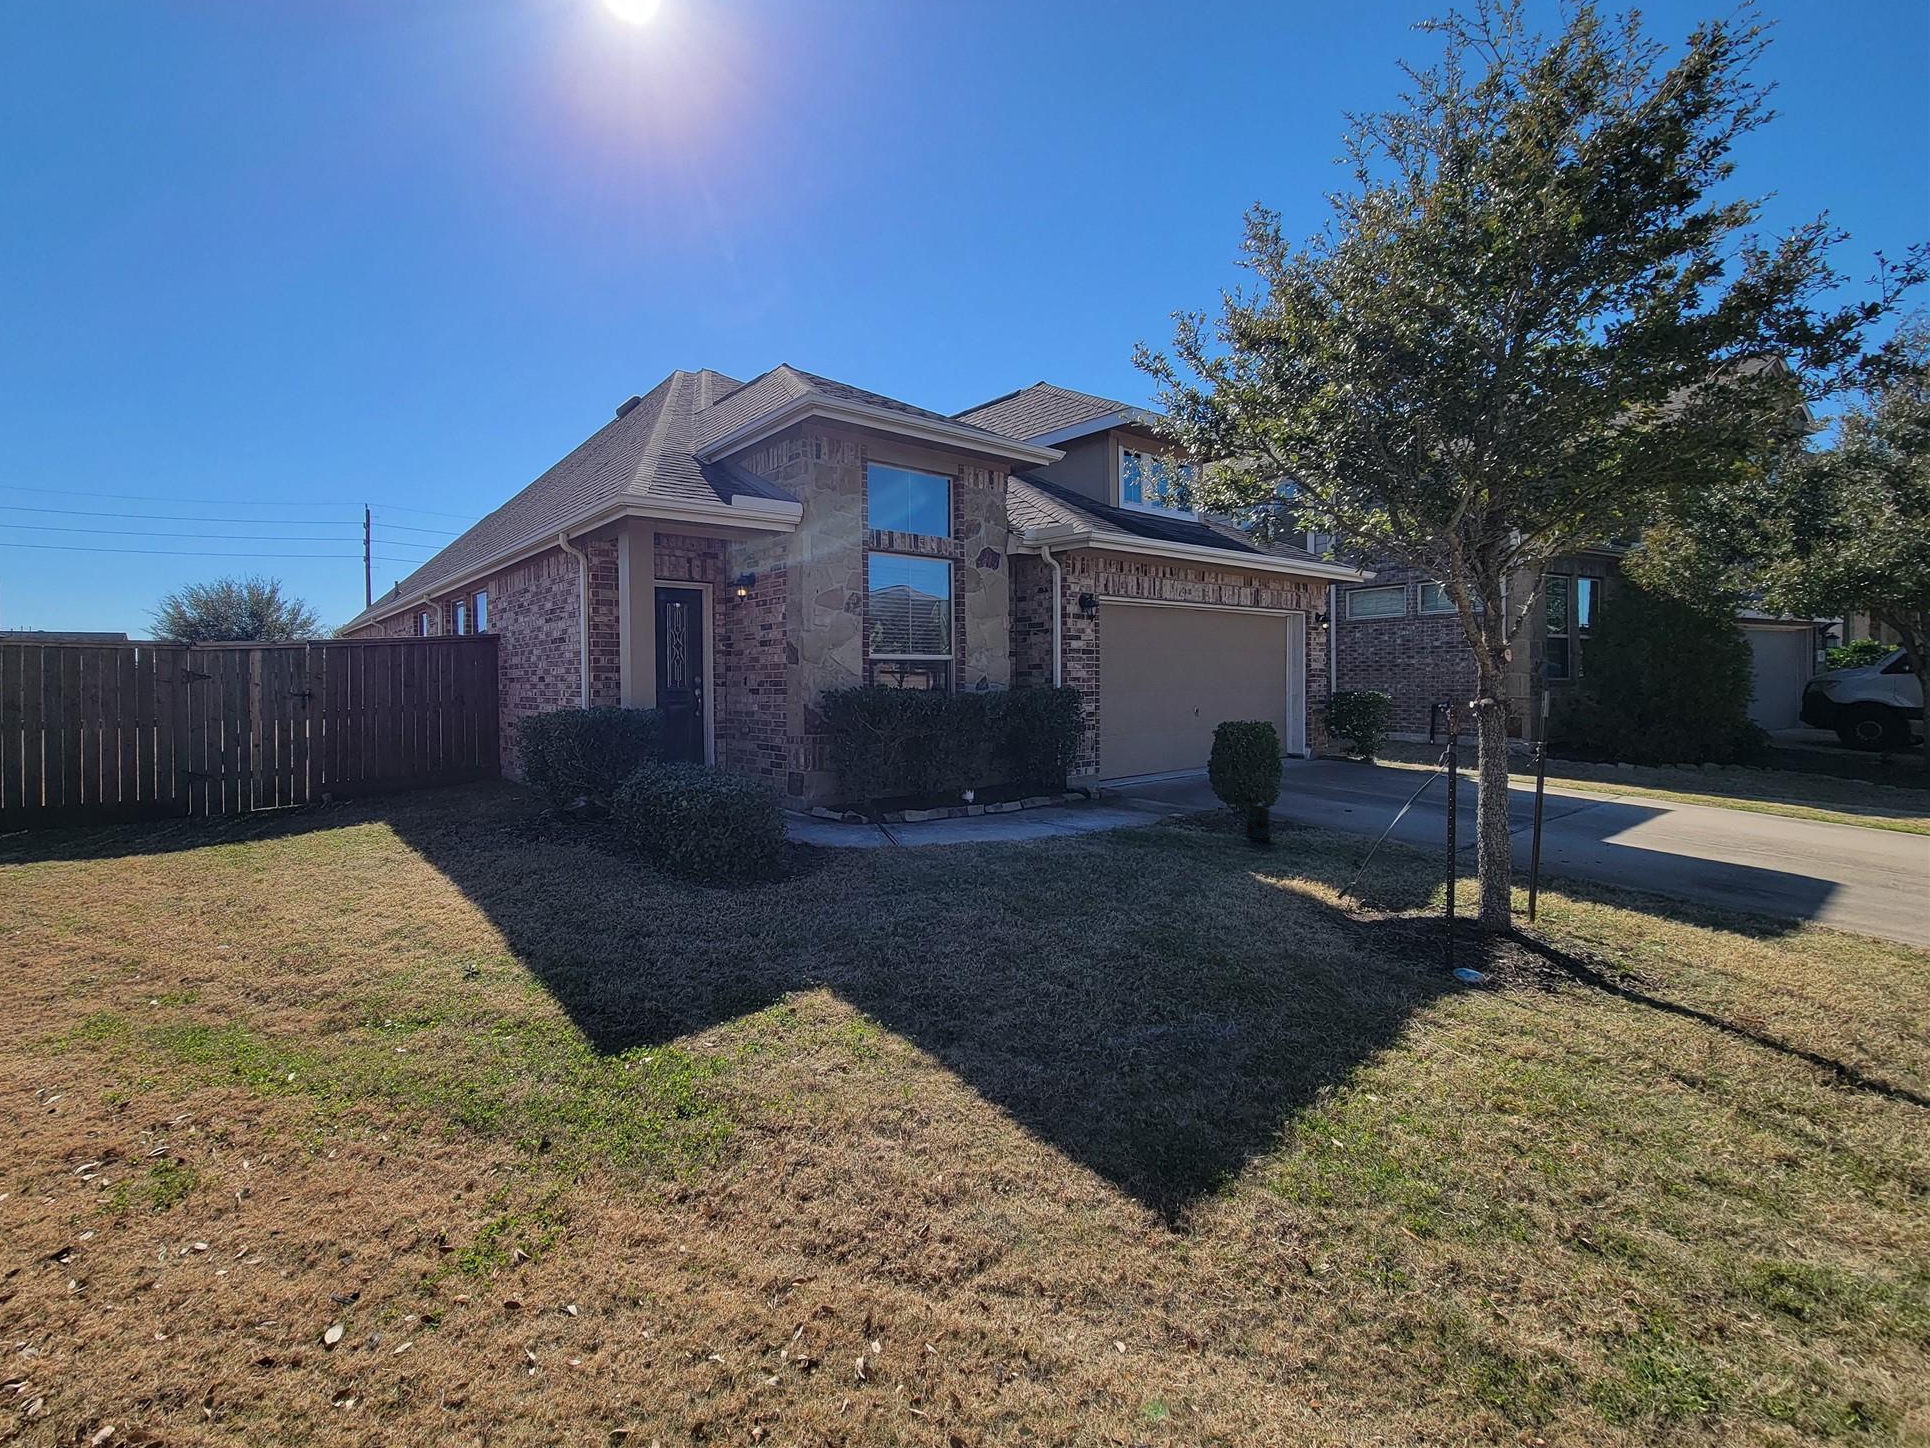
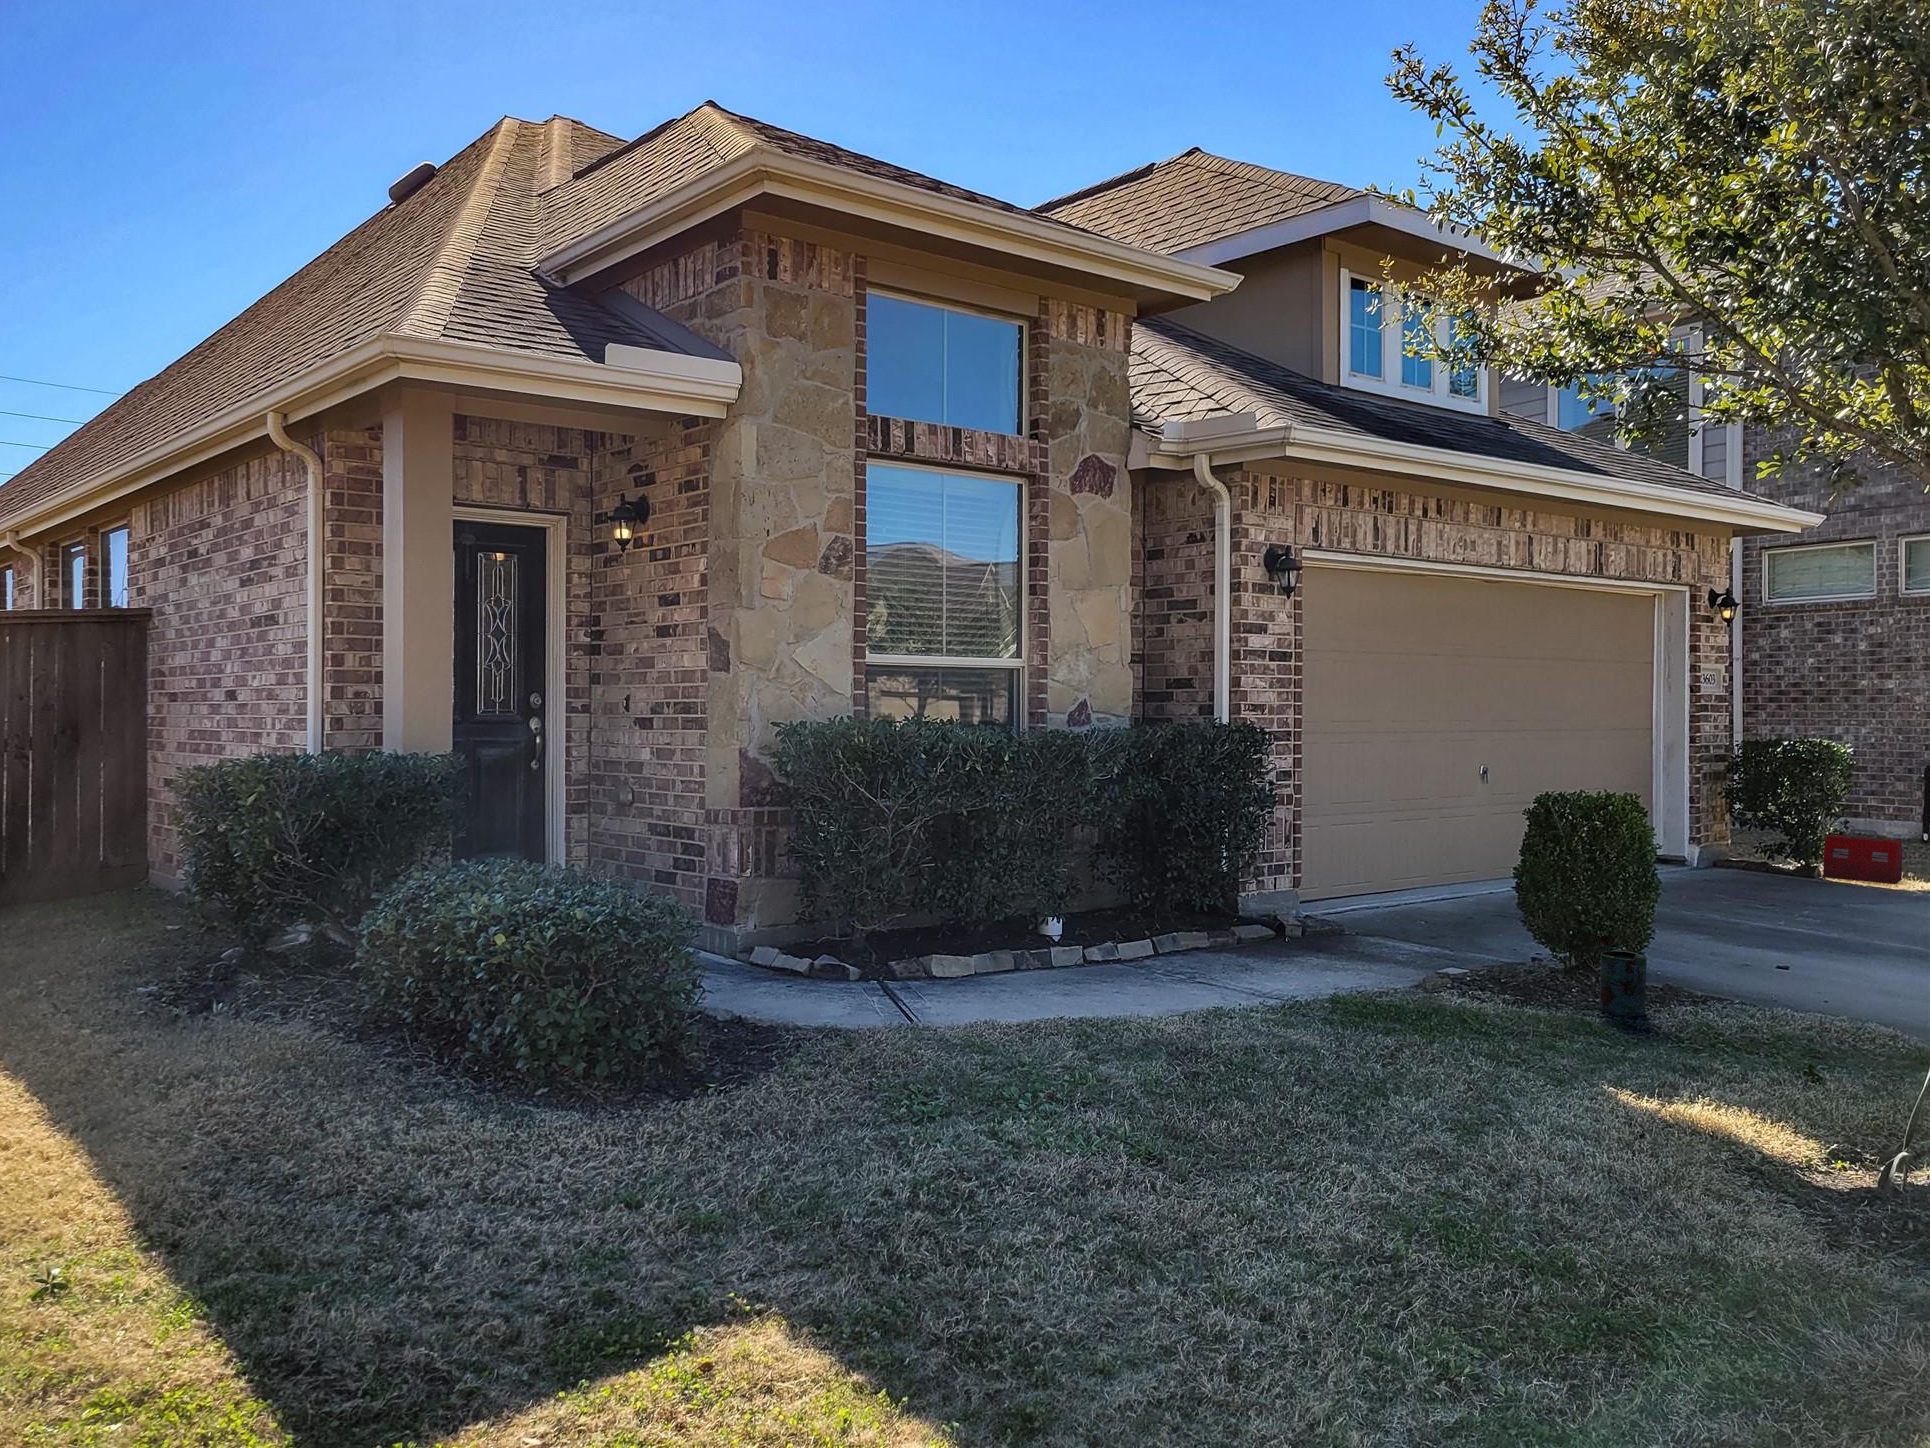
toolbox: none [1378,740,1420,769] -> present [1823,829,1902,884]

